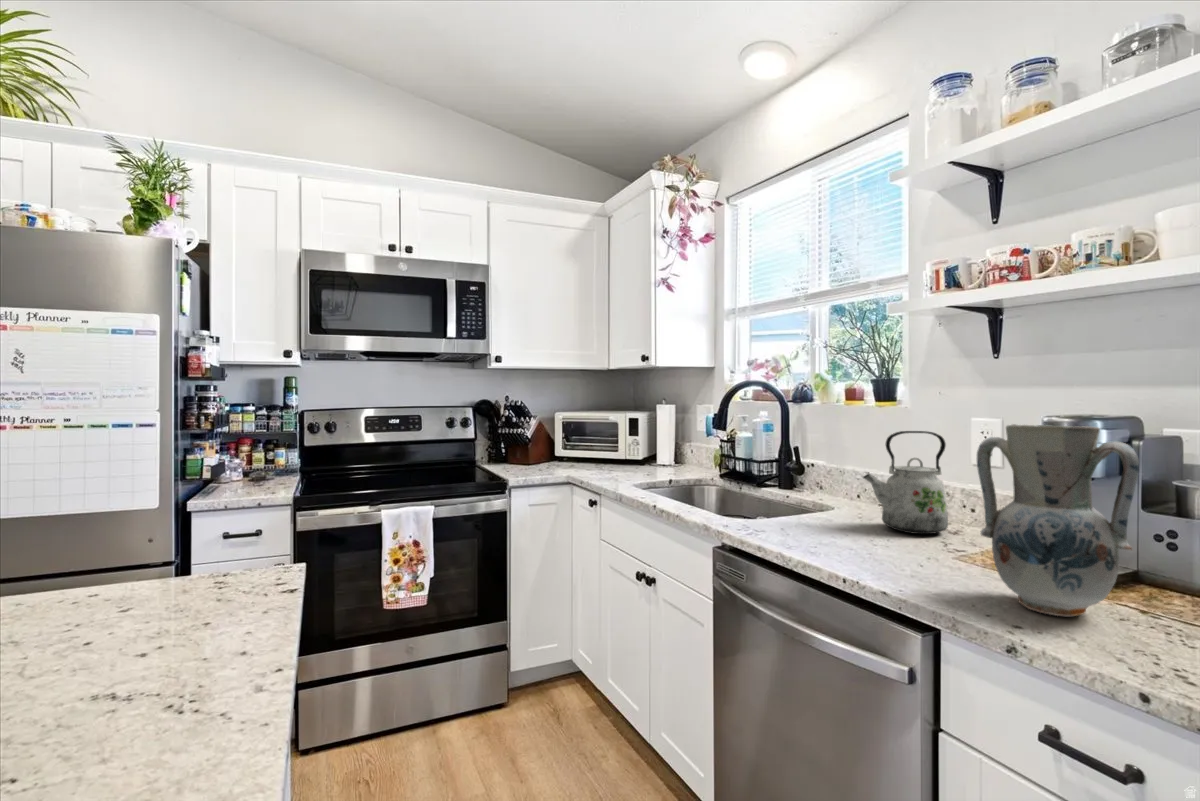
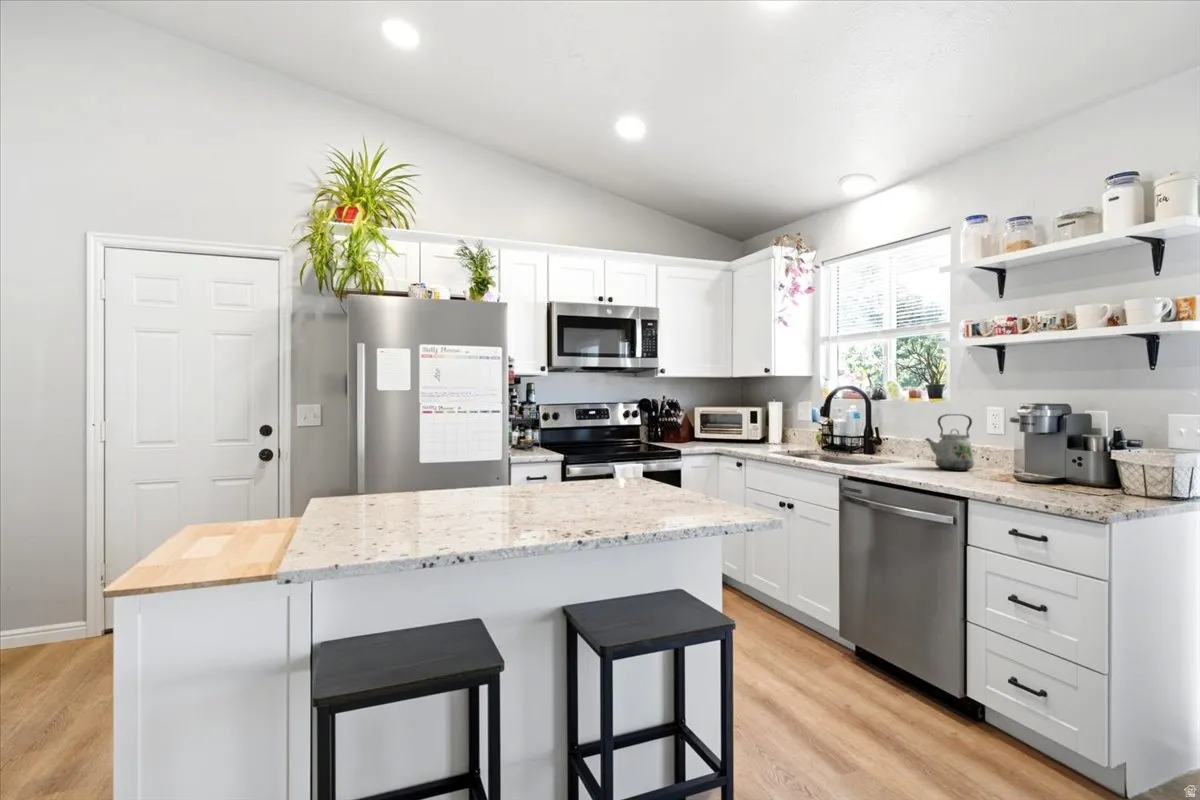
vase: present [977,424,1139,616] -> none [985,406,1055,490]

